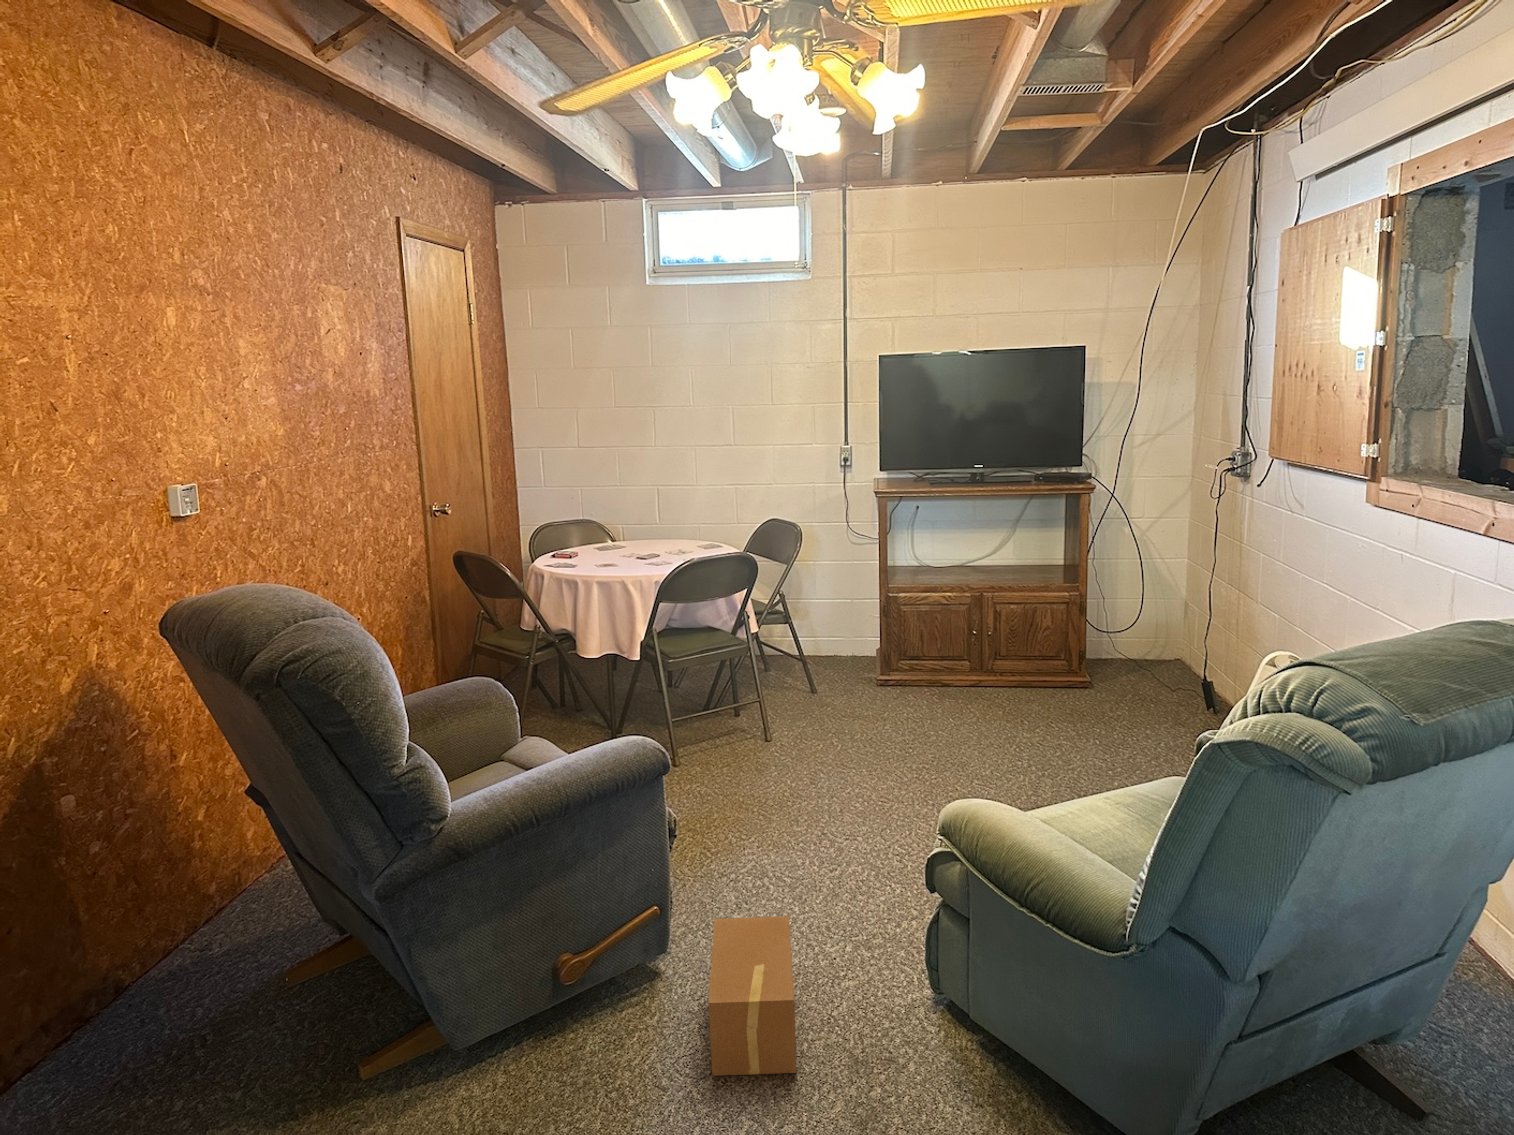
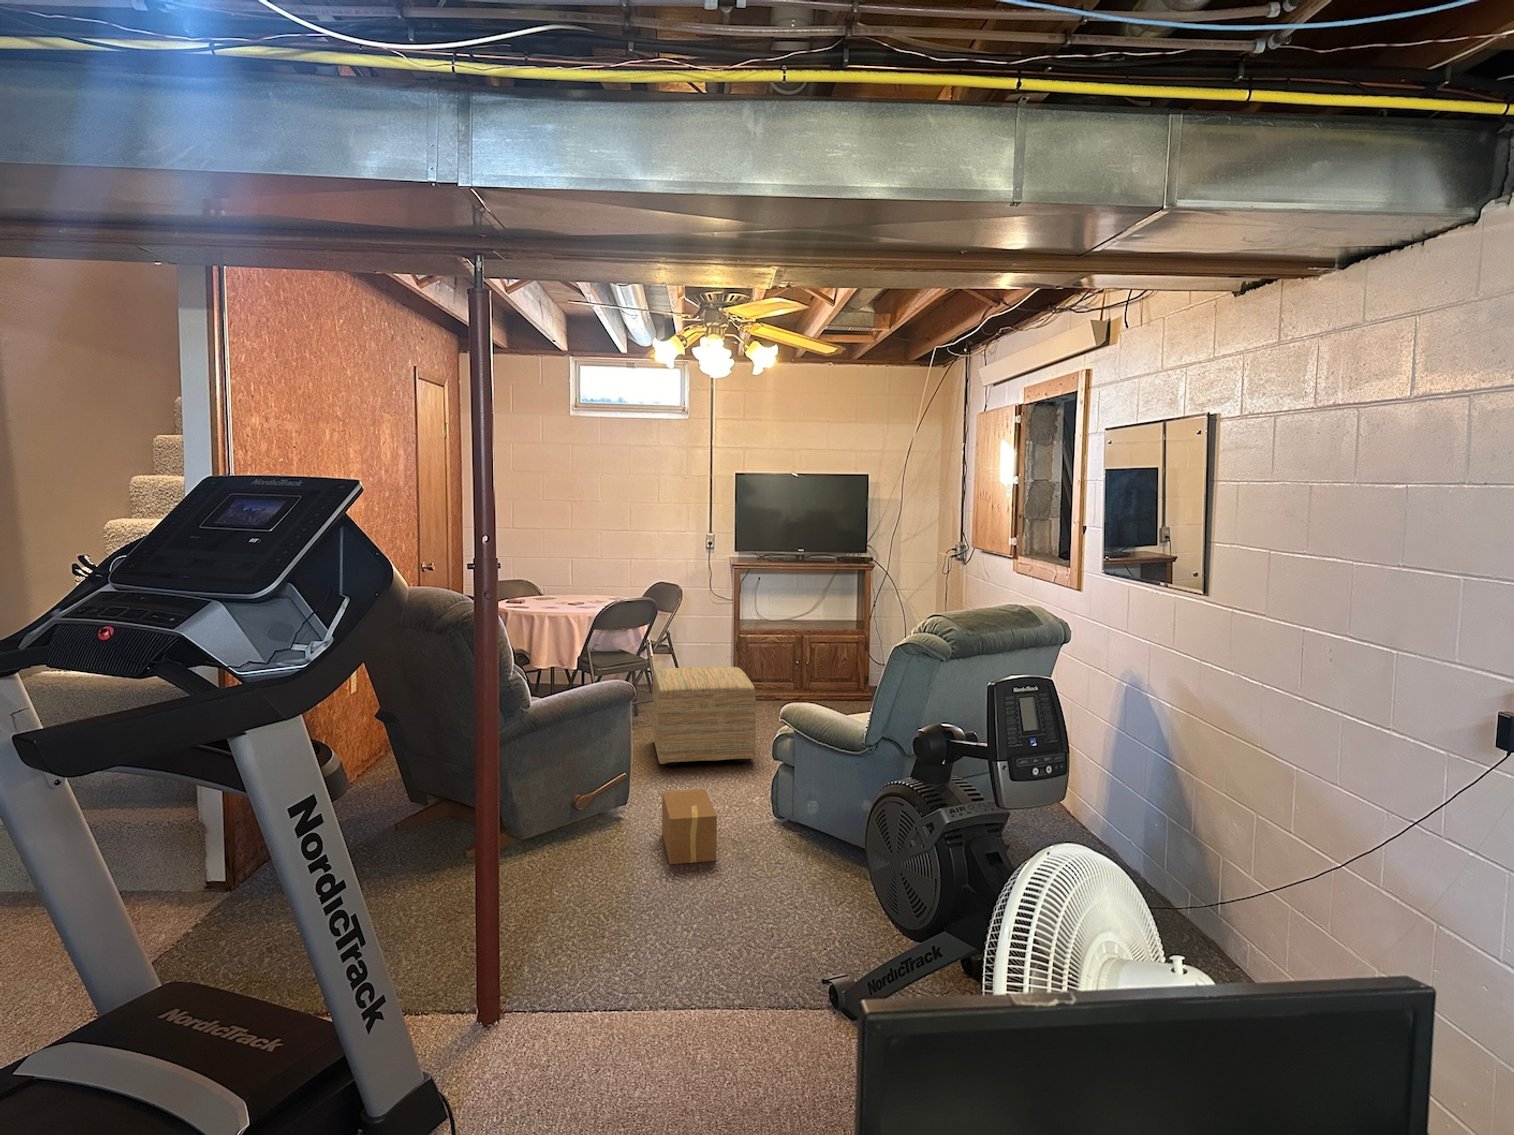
ottoman: none [741,657,896,817] -> present [652,667,756,766]

